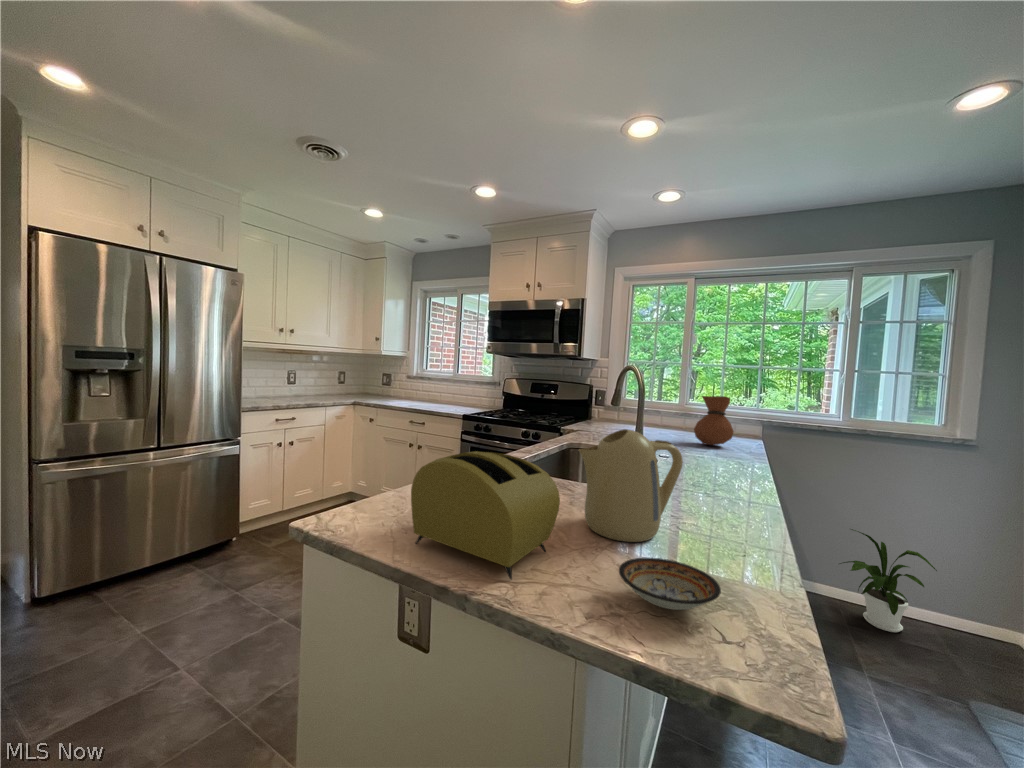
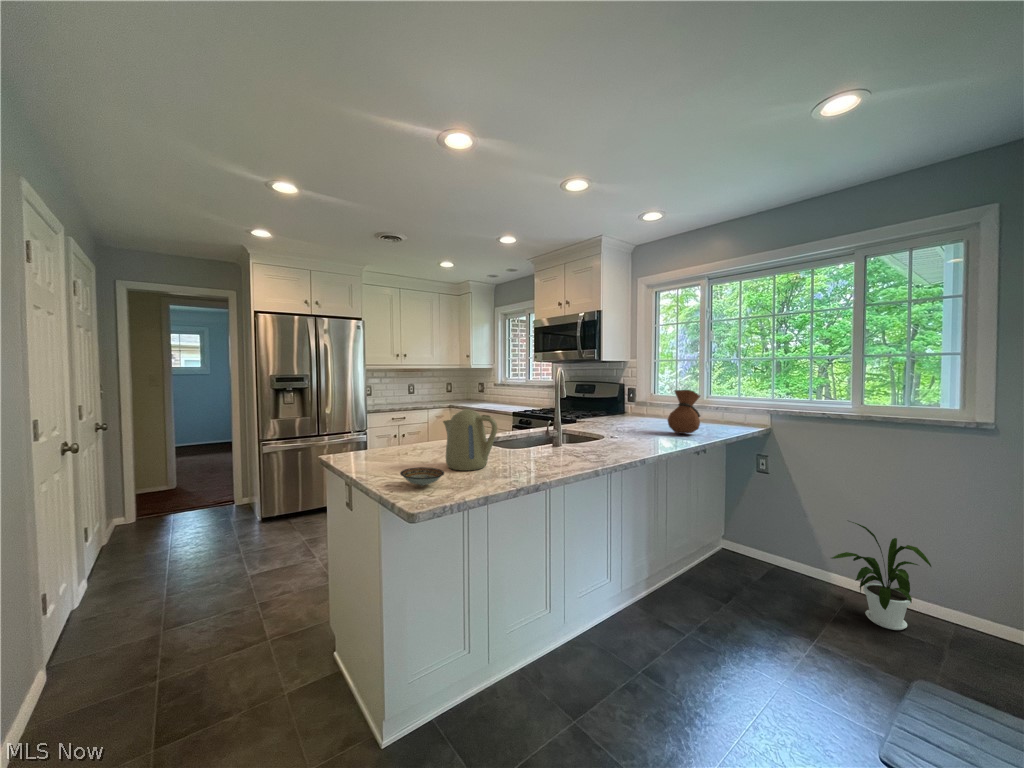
toaster: present [411,451,560,580] -> none [352,420,413,475]

